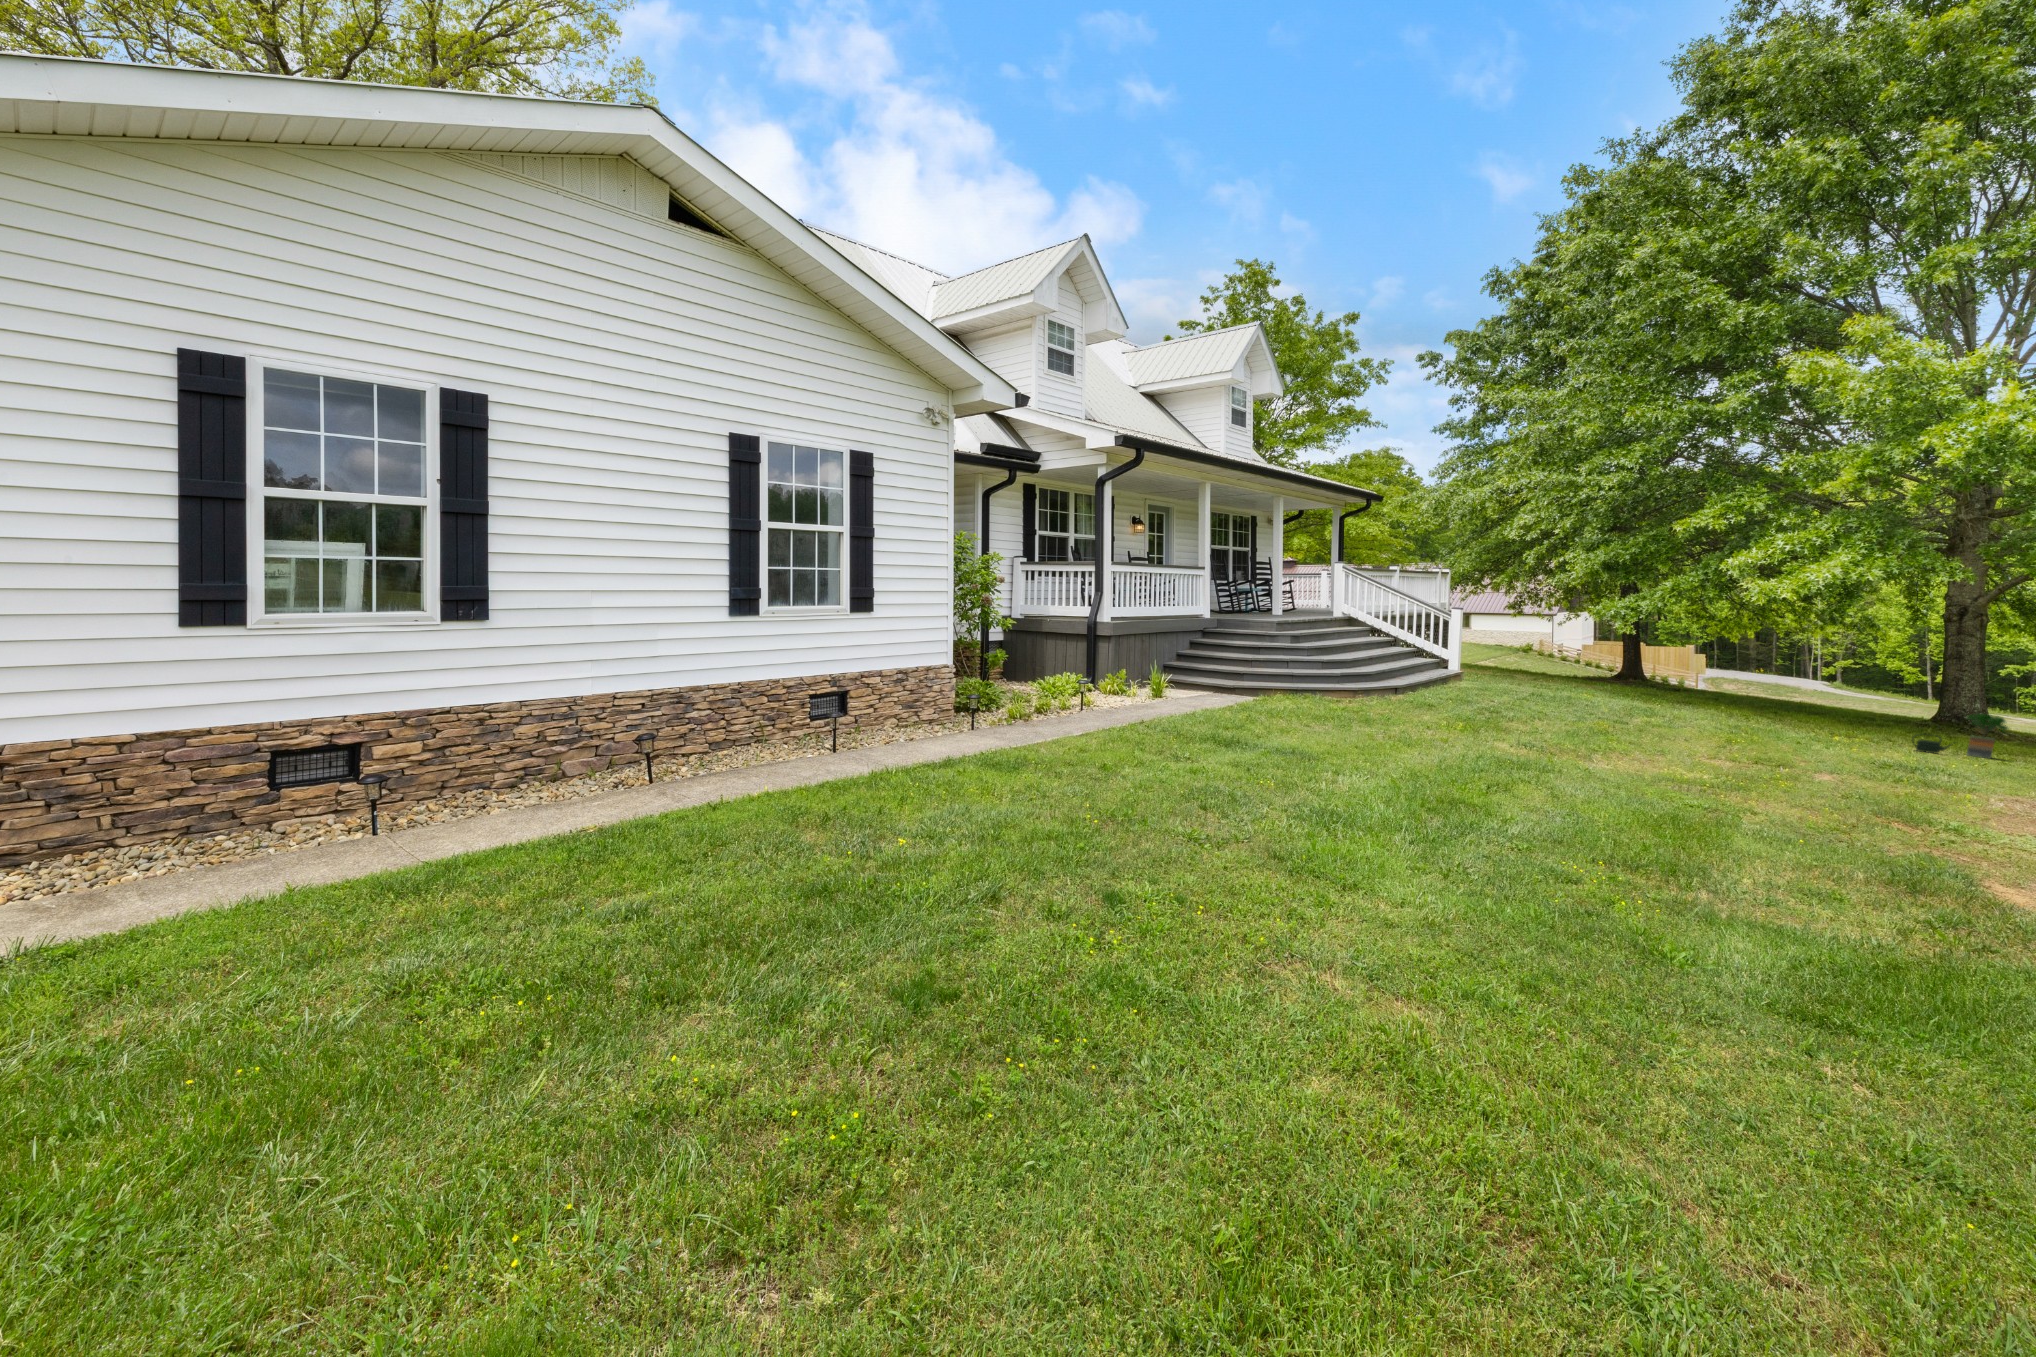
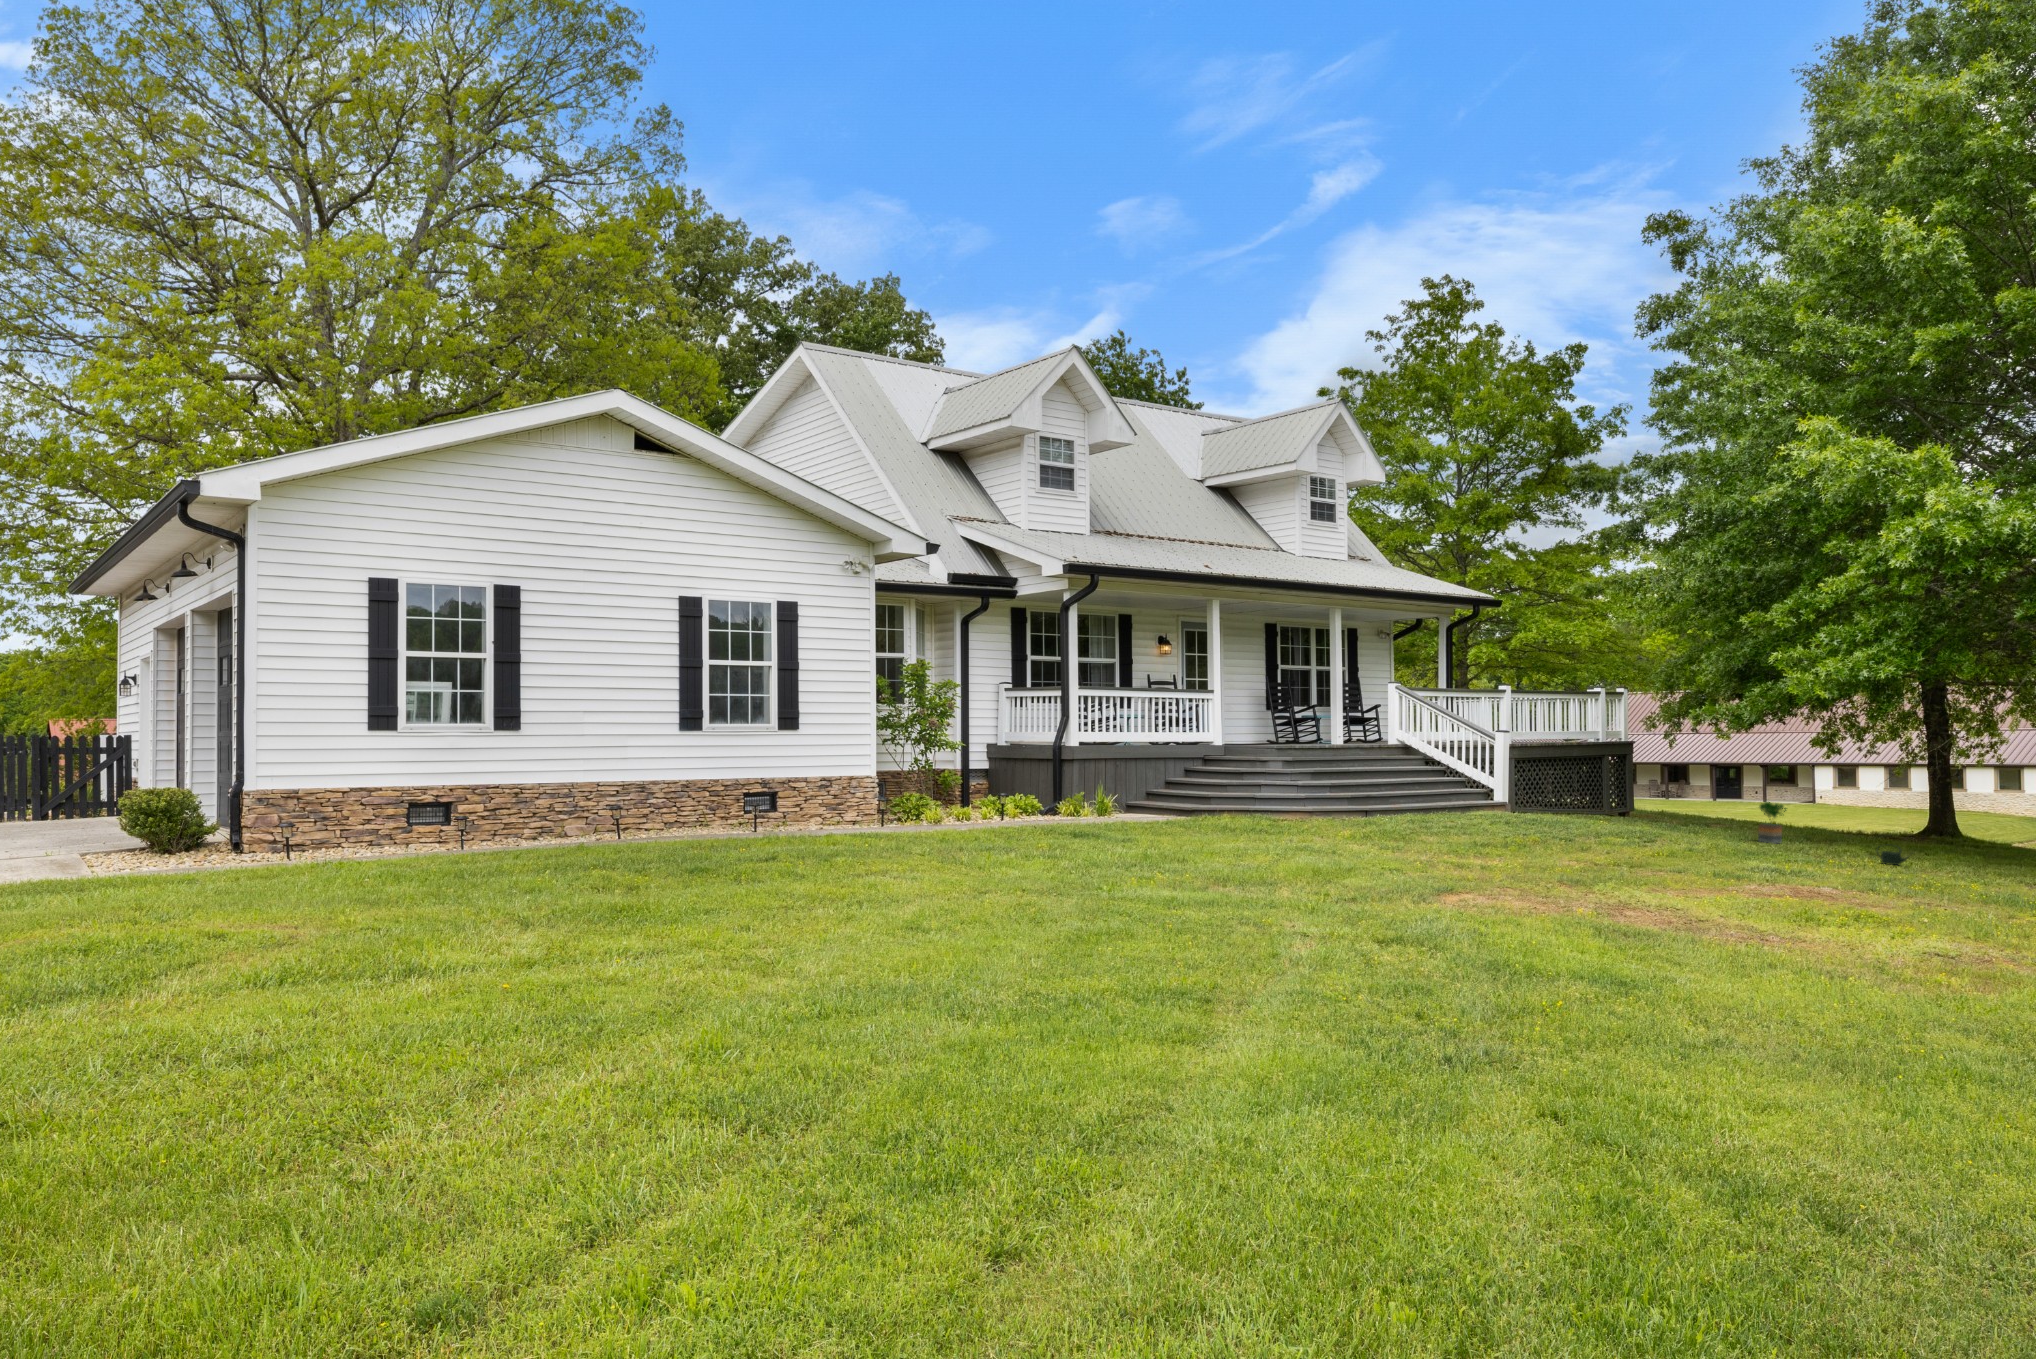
potted tree: present [1967,714,2009,758] -> present [1758,802,1787,844]

